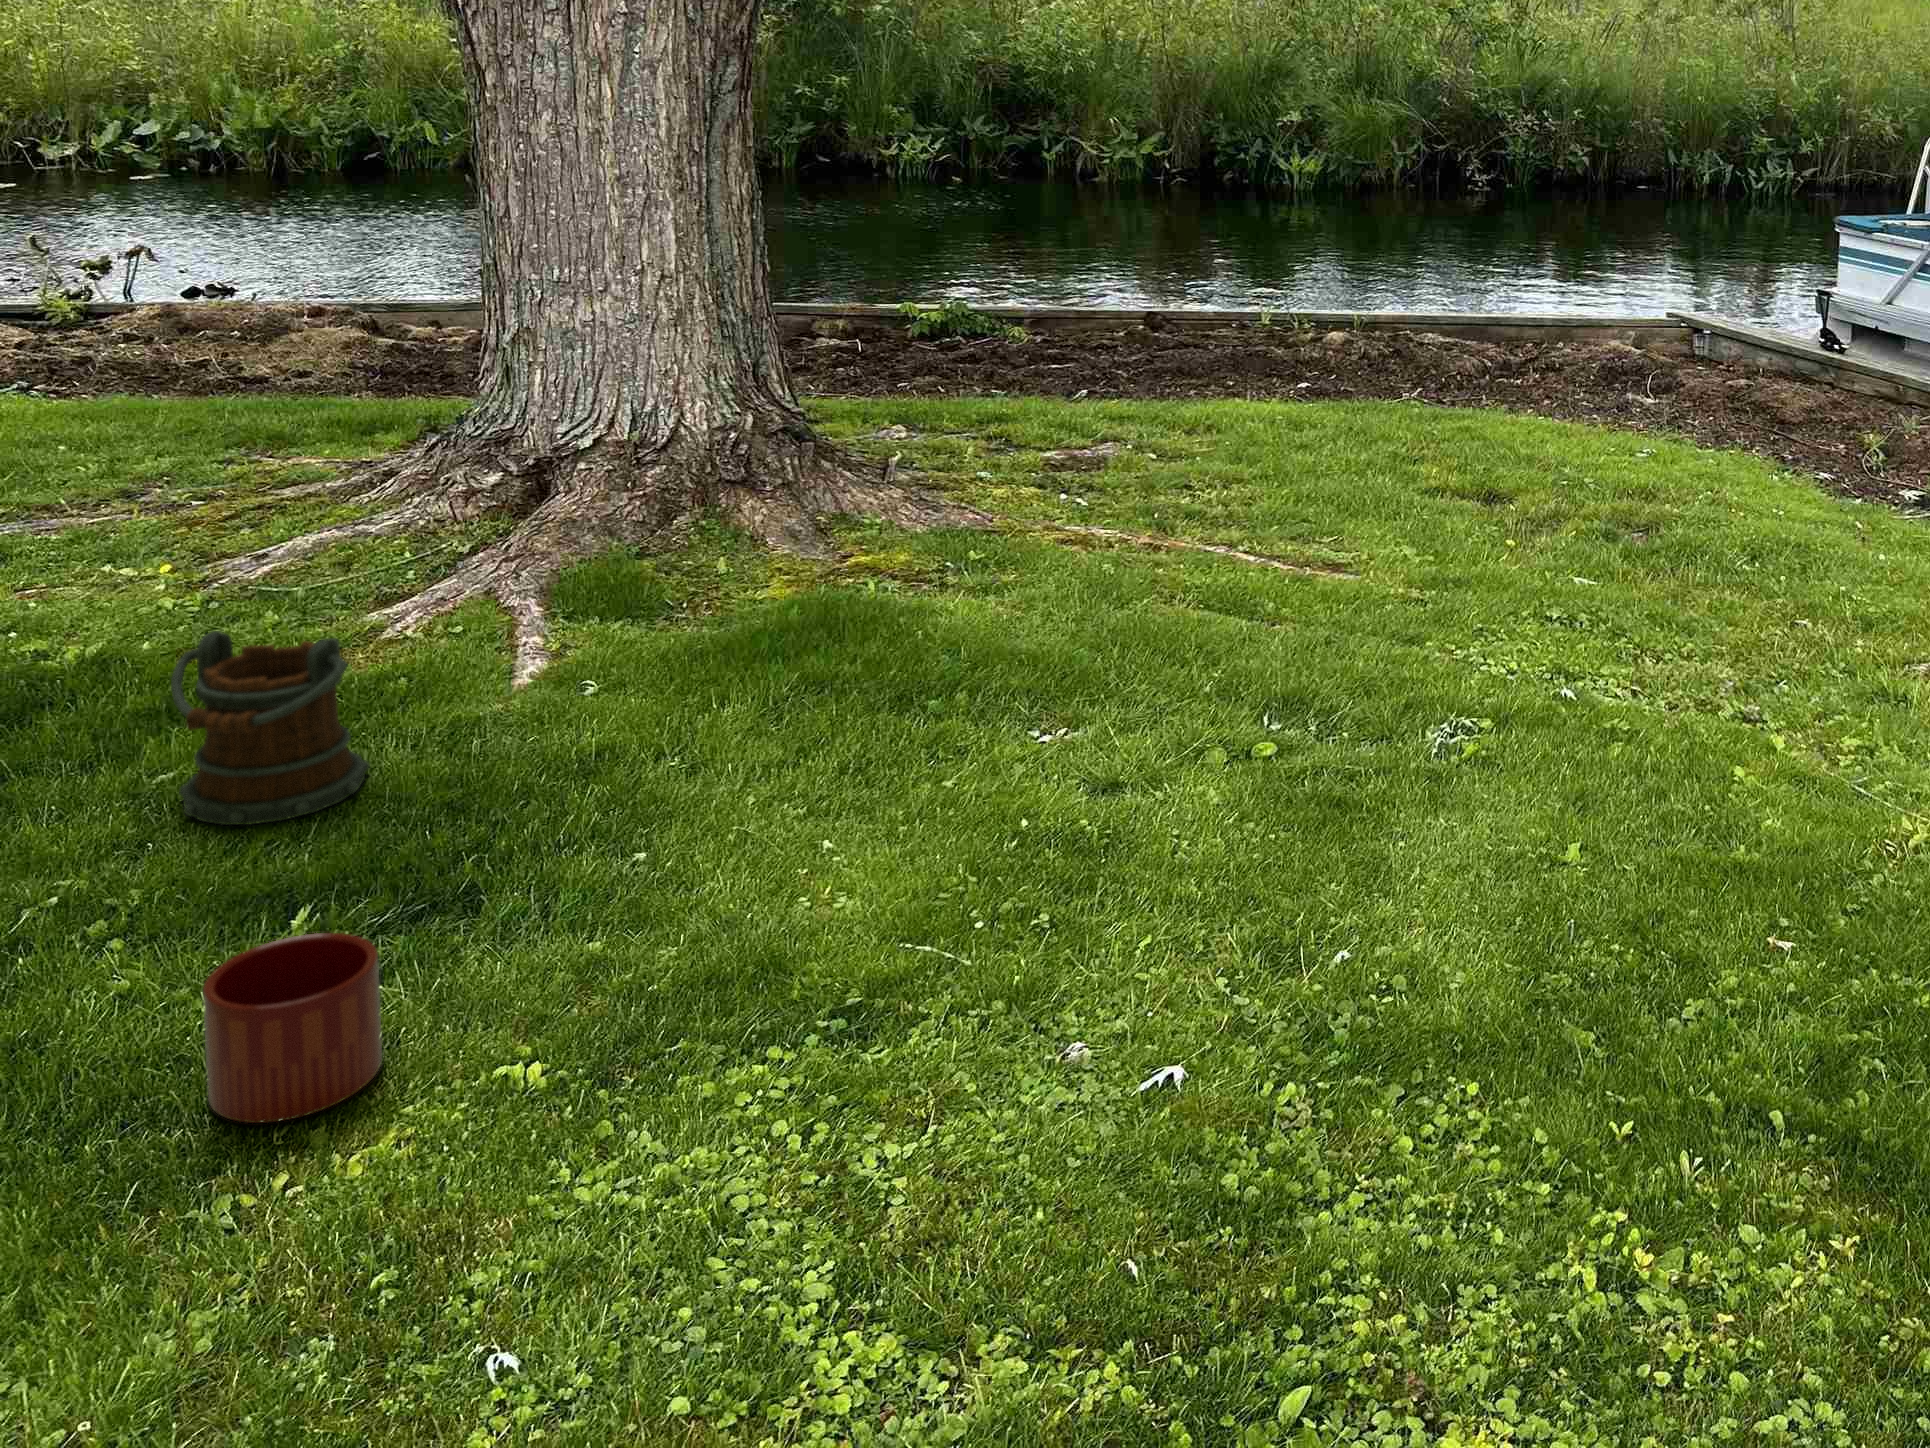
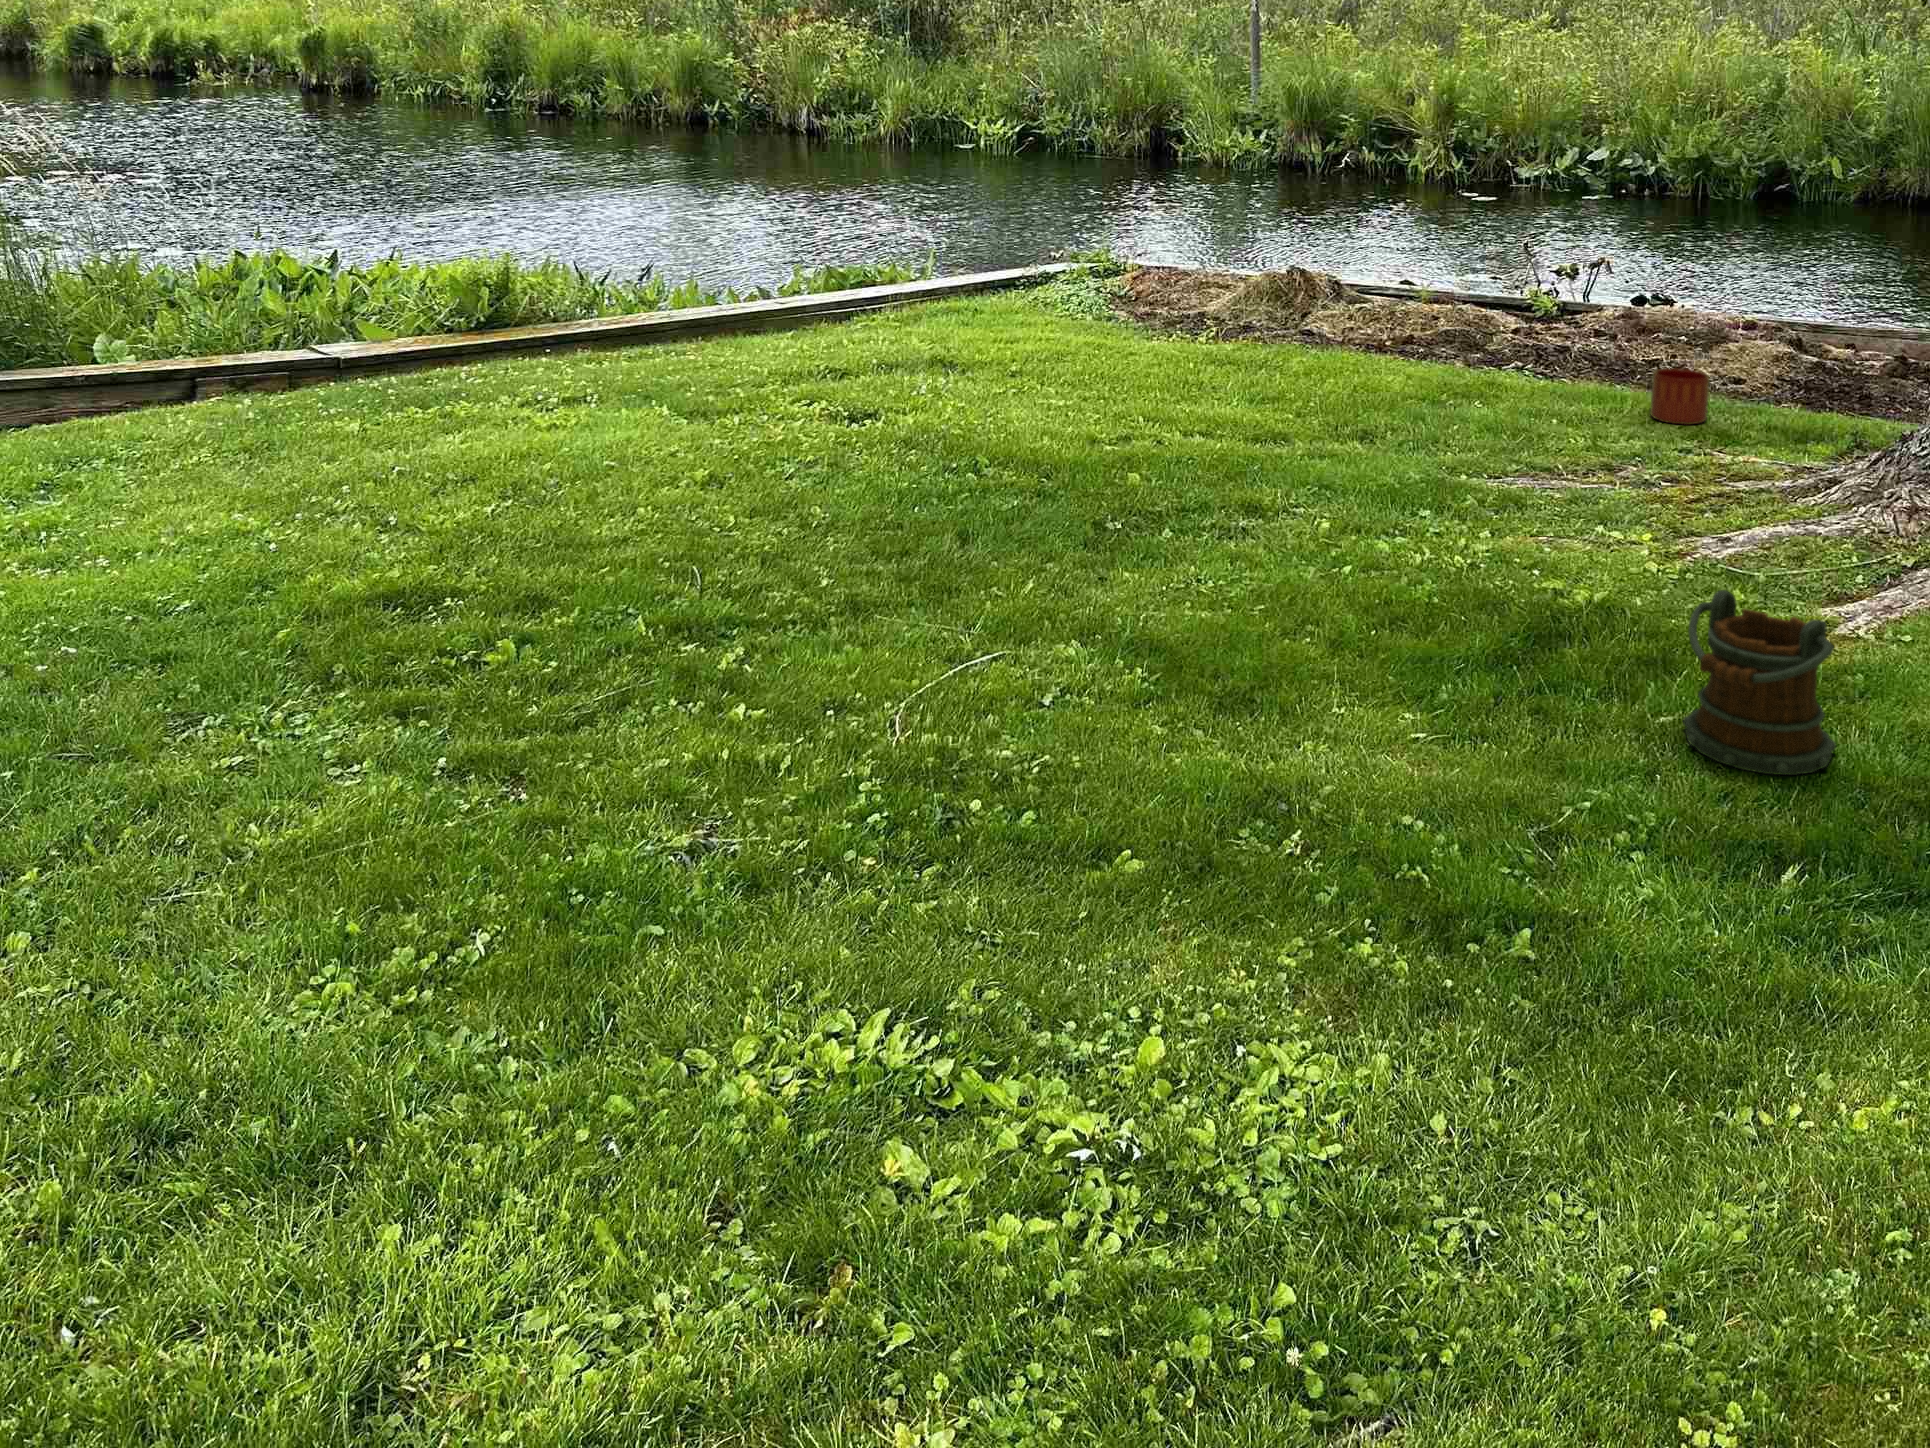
planter: present [203,933,382,1123] -> present [1650,368,1710,425]

